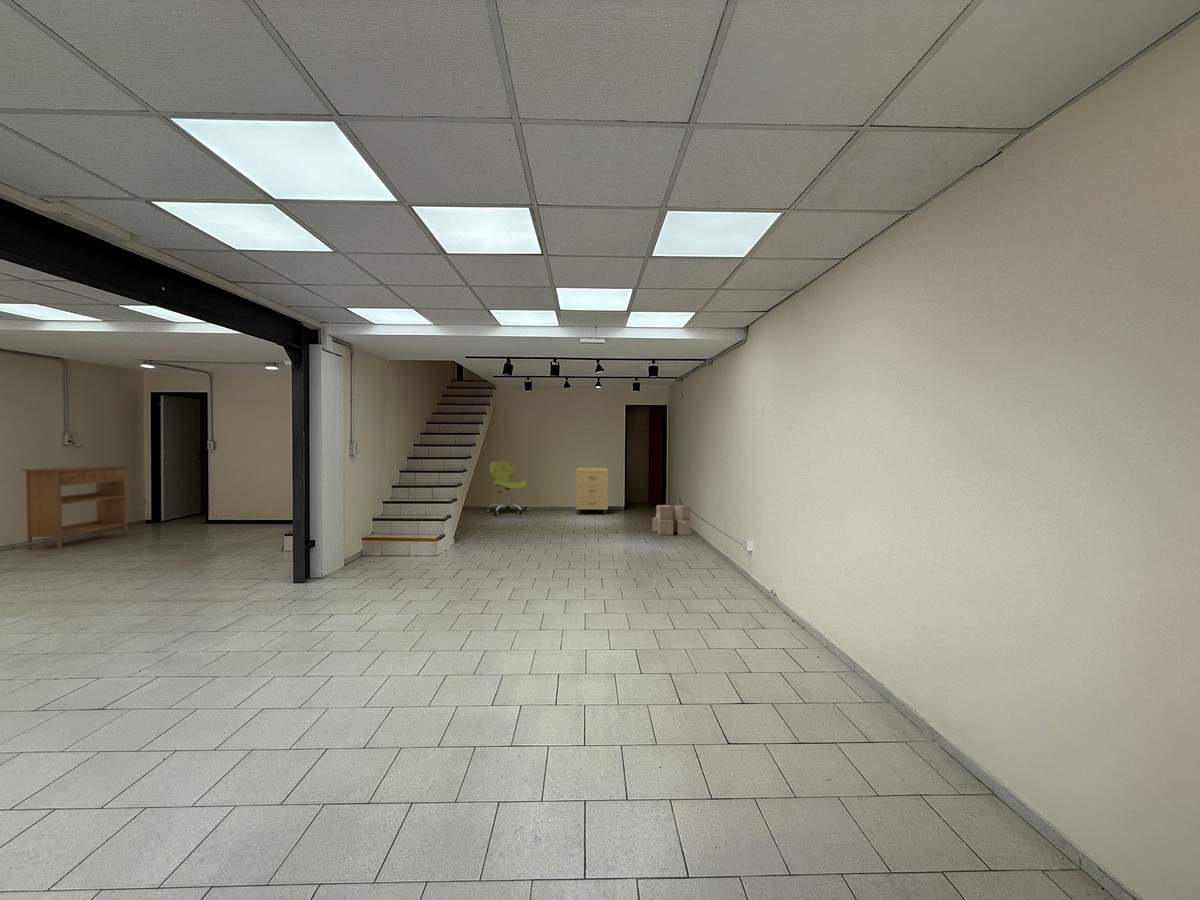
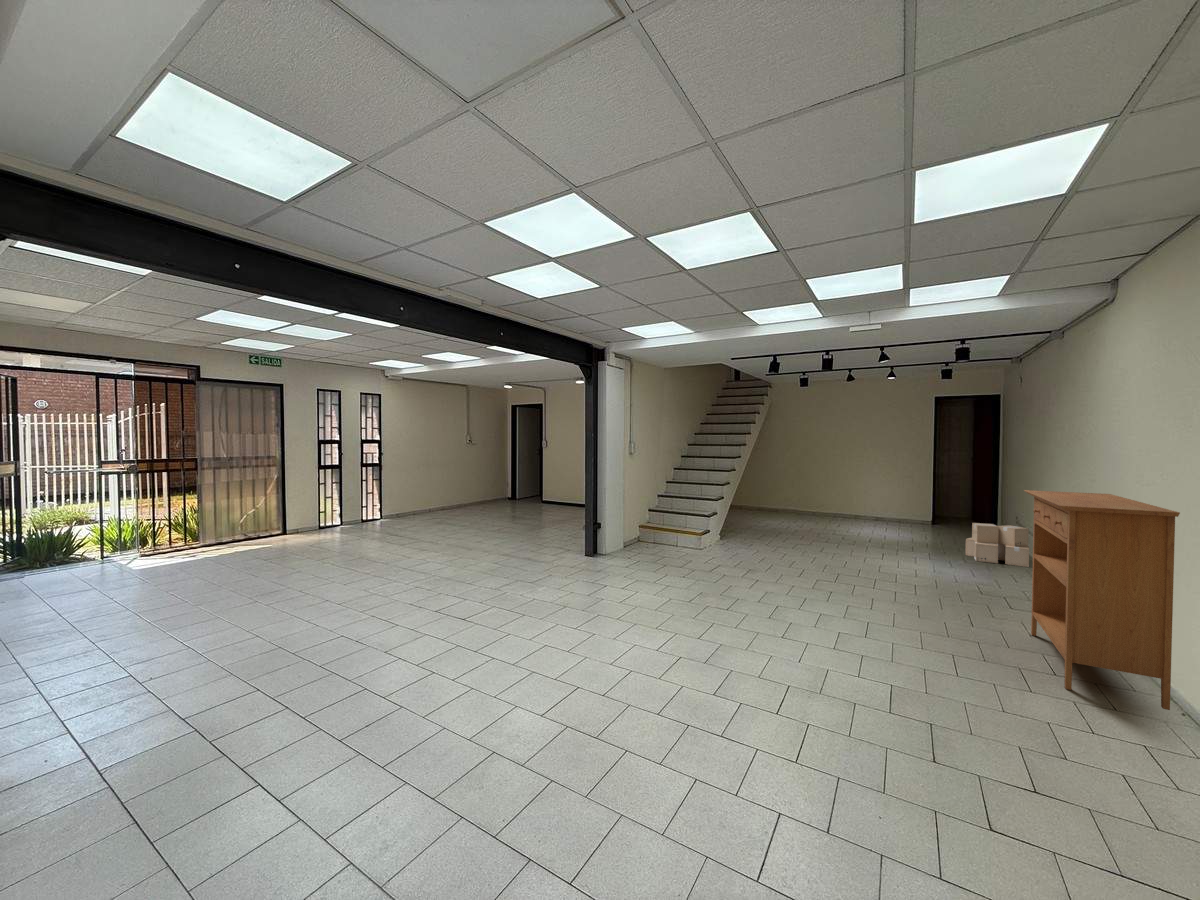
office chair: present [487,461,529,515] -> none [760,462,808,519]
console table: present [22,465,131,549] -> present [1024,490,1180,710]
storage cabinet: present [576,468,608,514] -> none [864,472,909,529]

